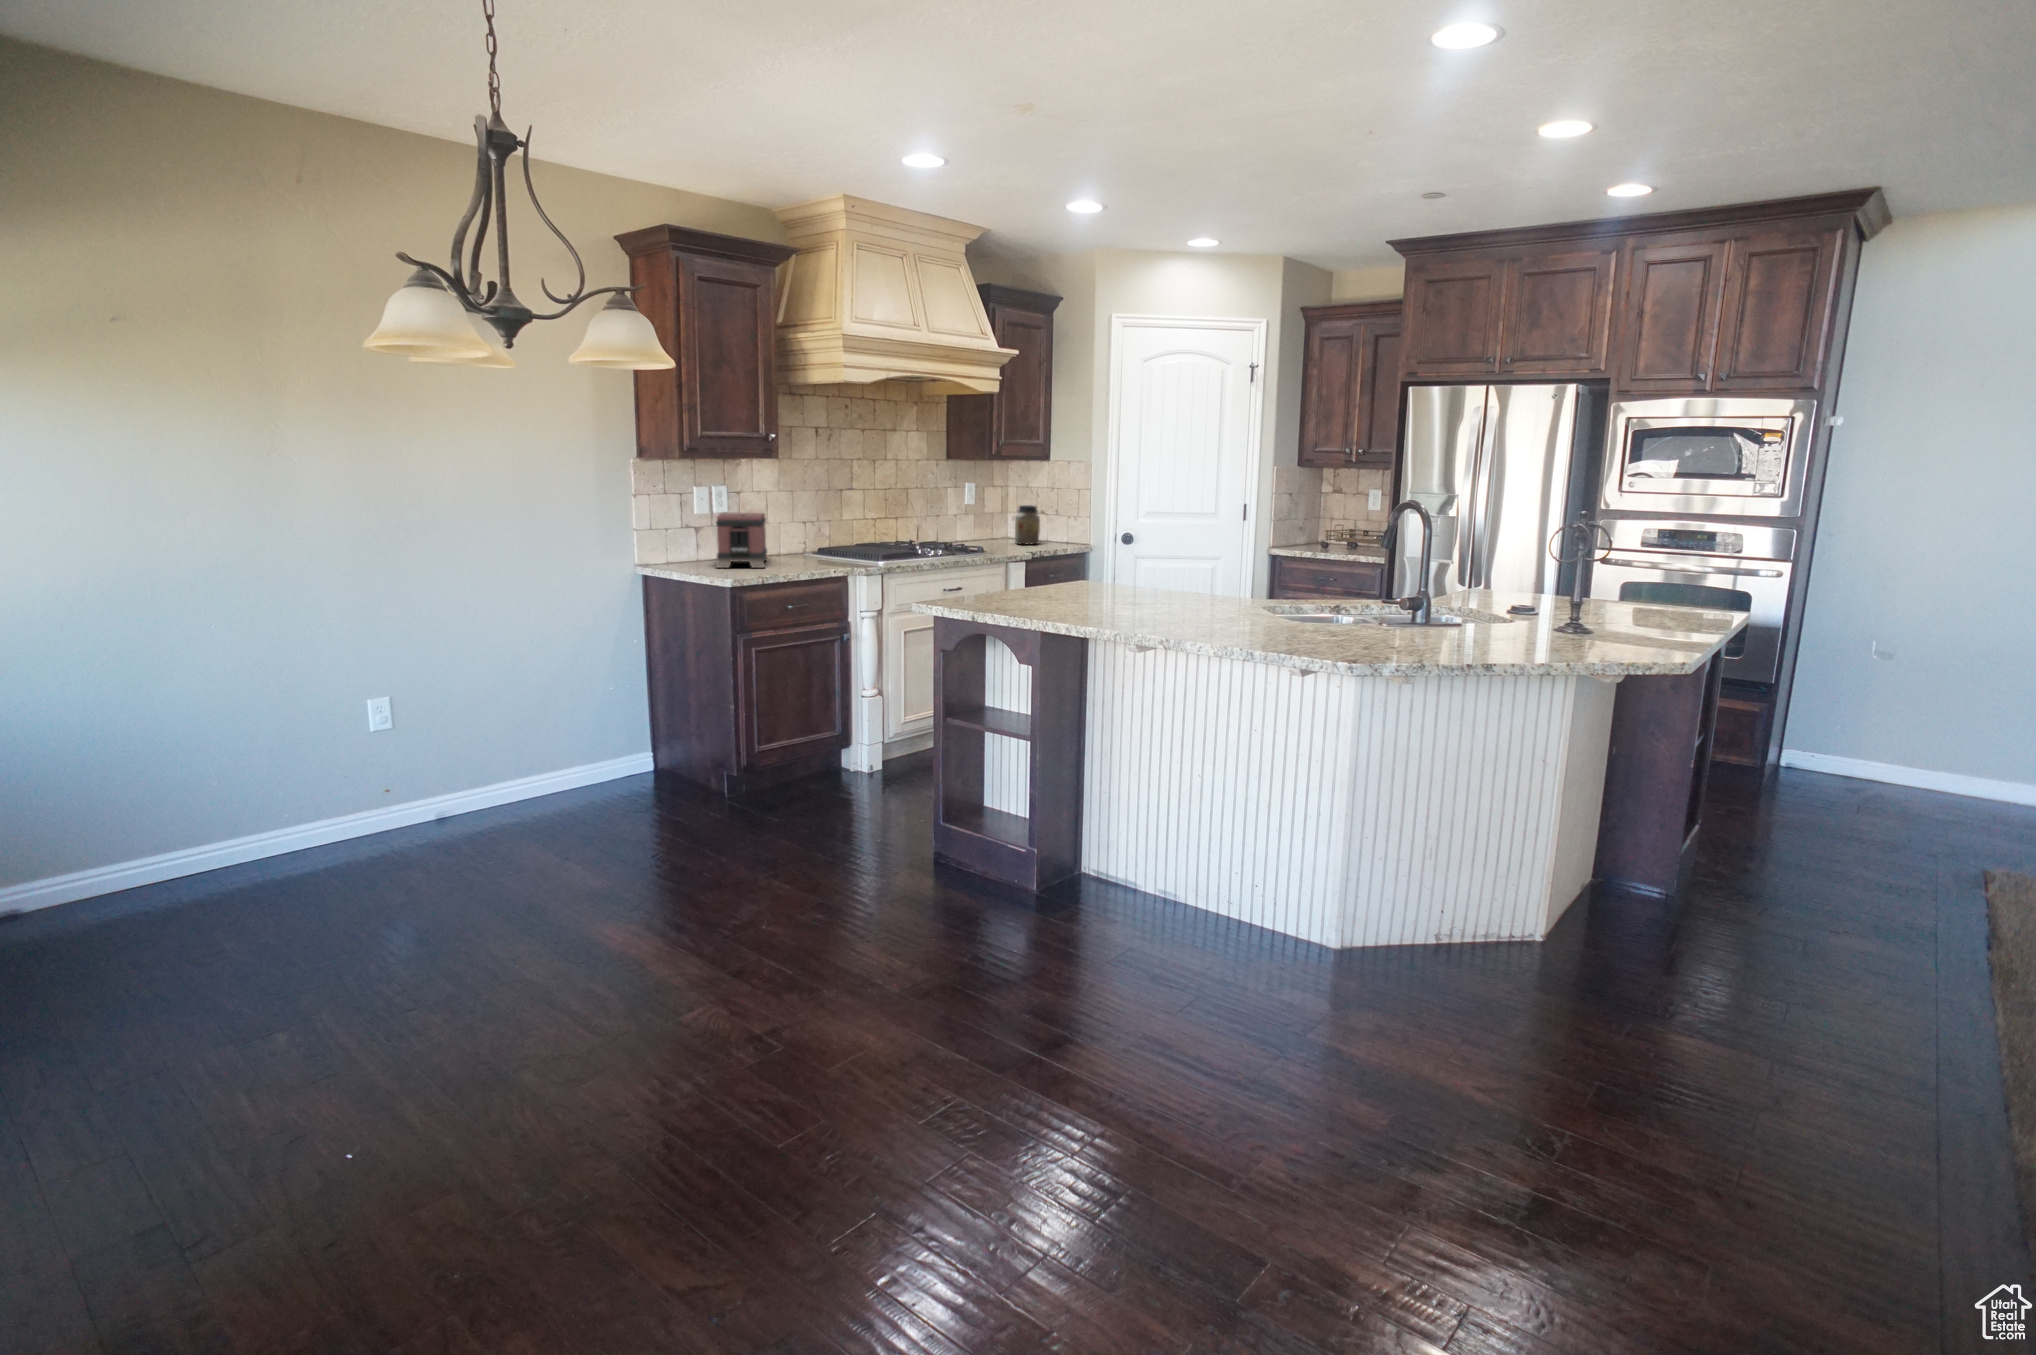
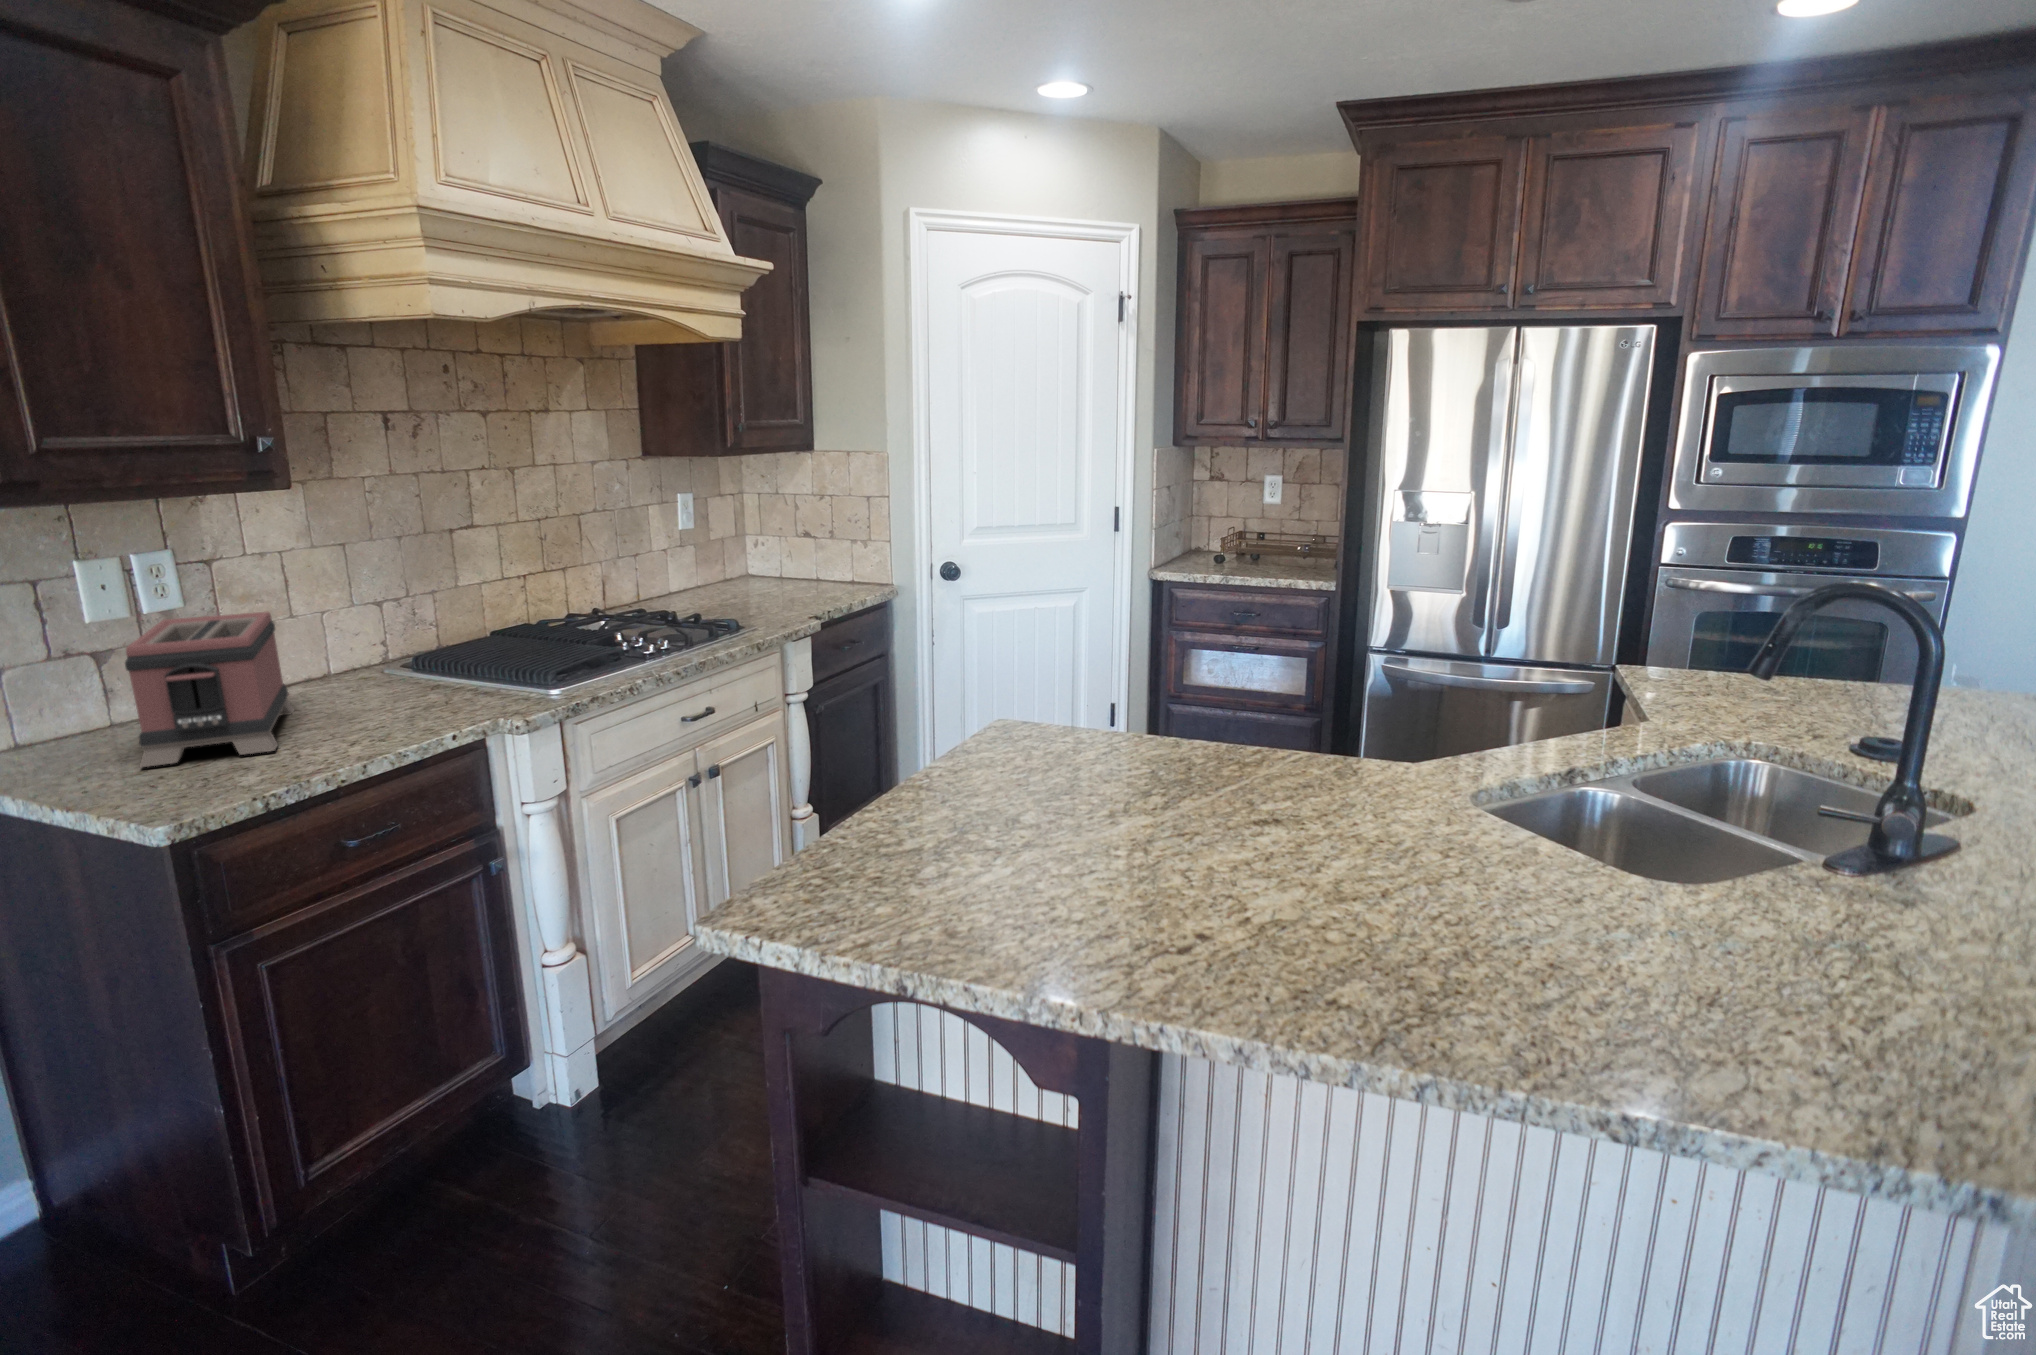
jar: present [1015,505,1040,544] -> none [776,532,820,599]

